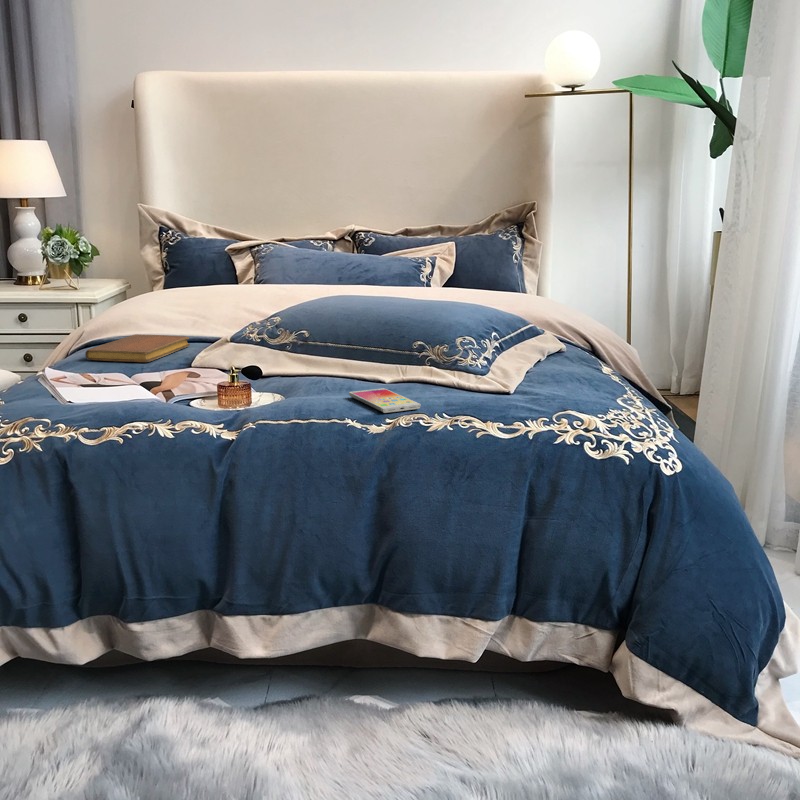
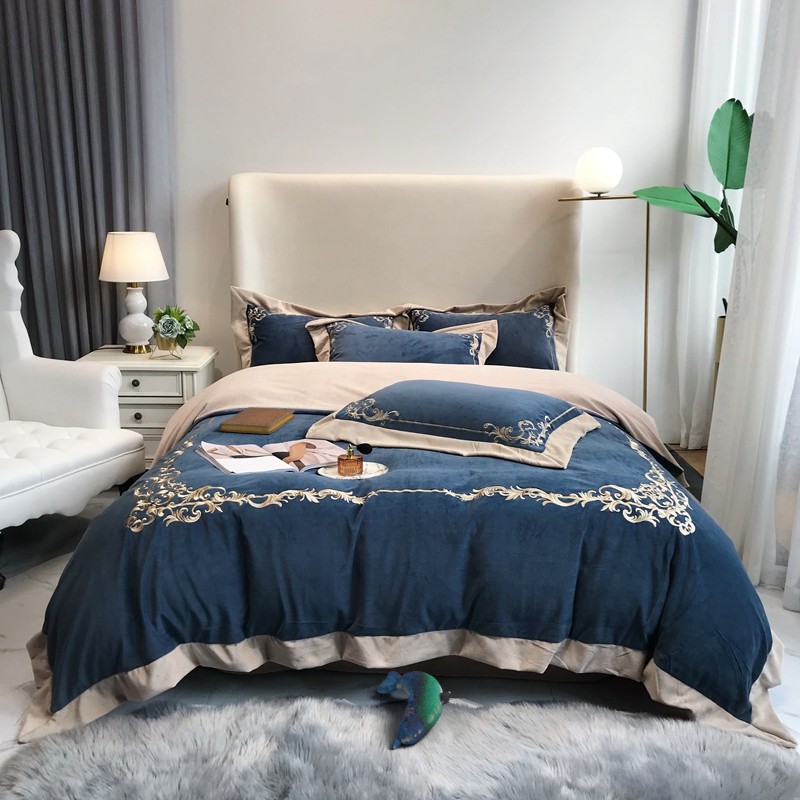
smartphone: present [349,388,421,413] -> none [440,462,498,485]
plush toy: none [261,661,351,771] -> present [377,671,451,750]

